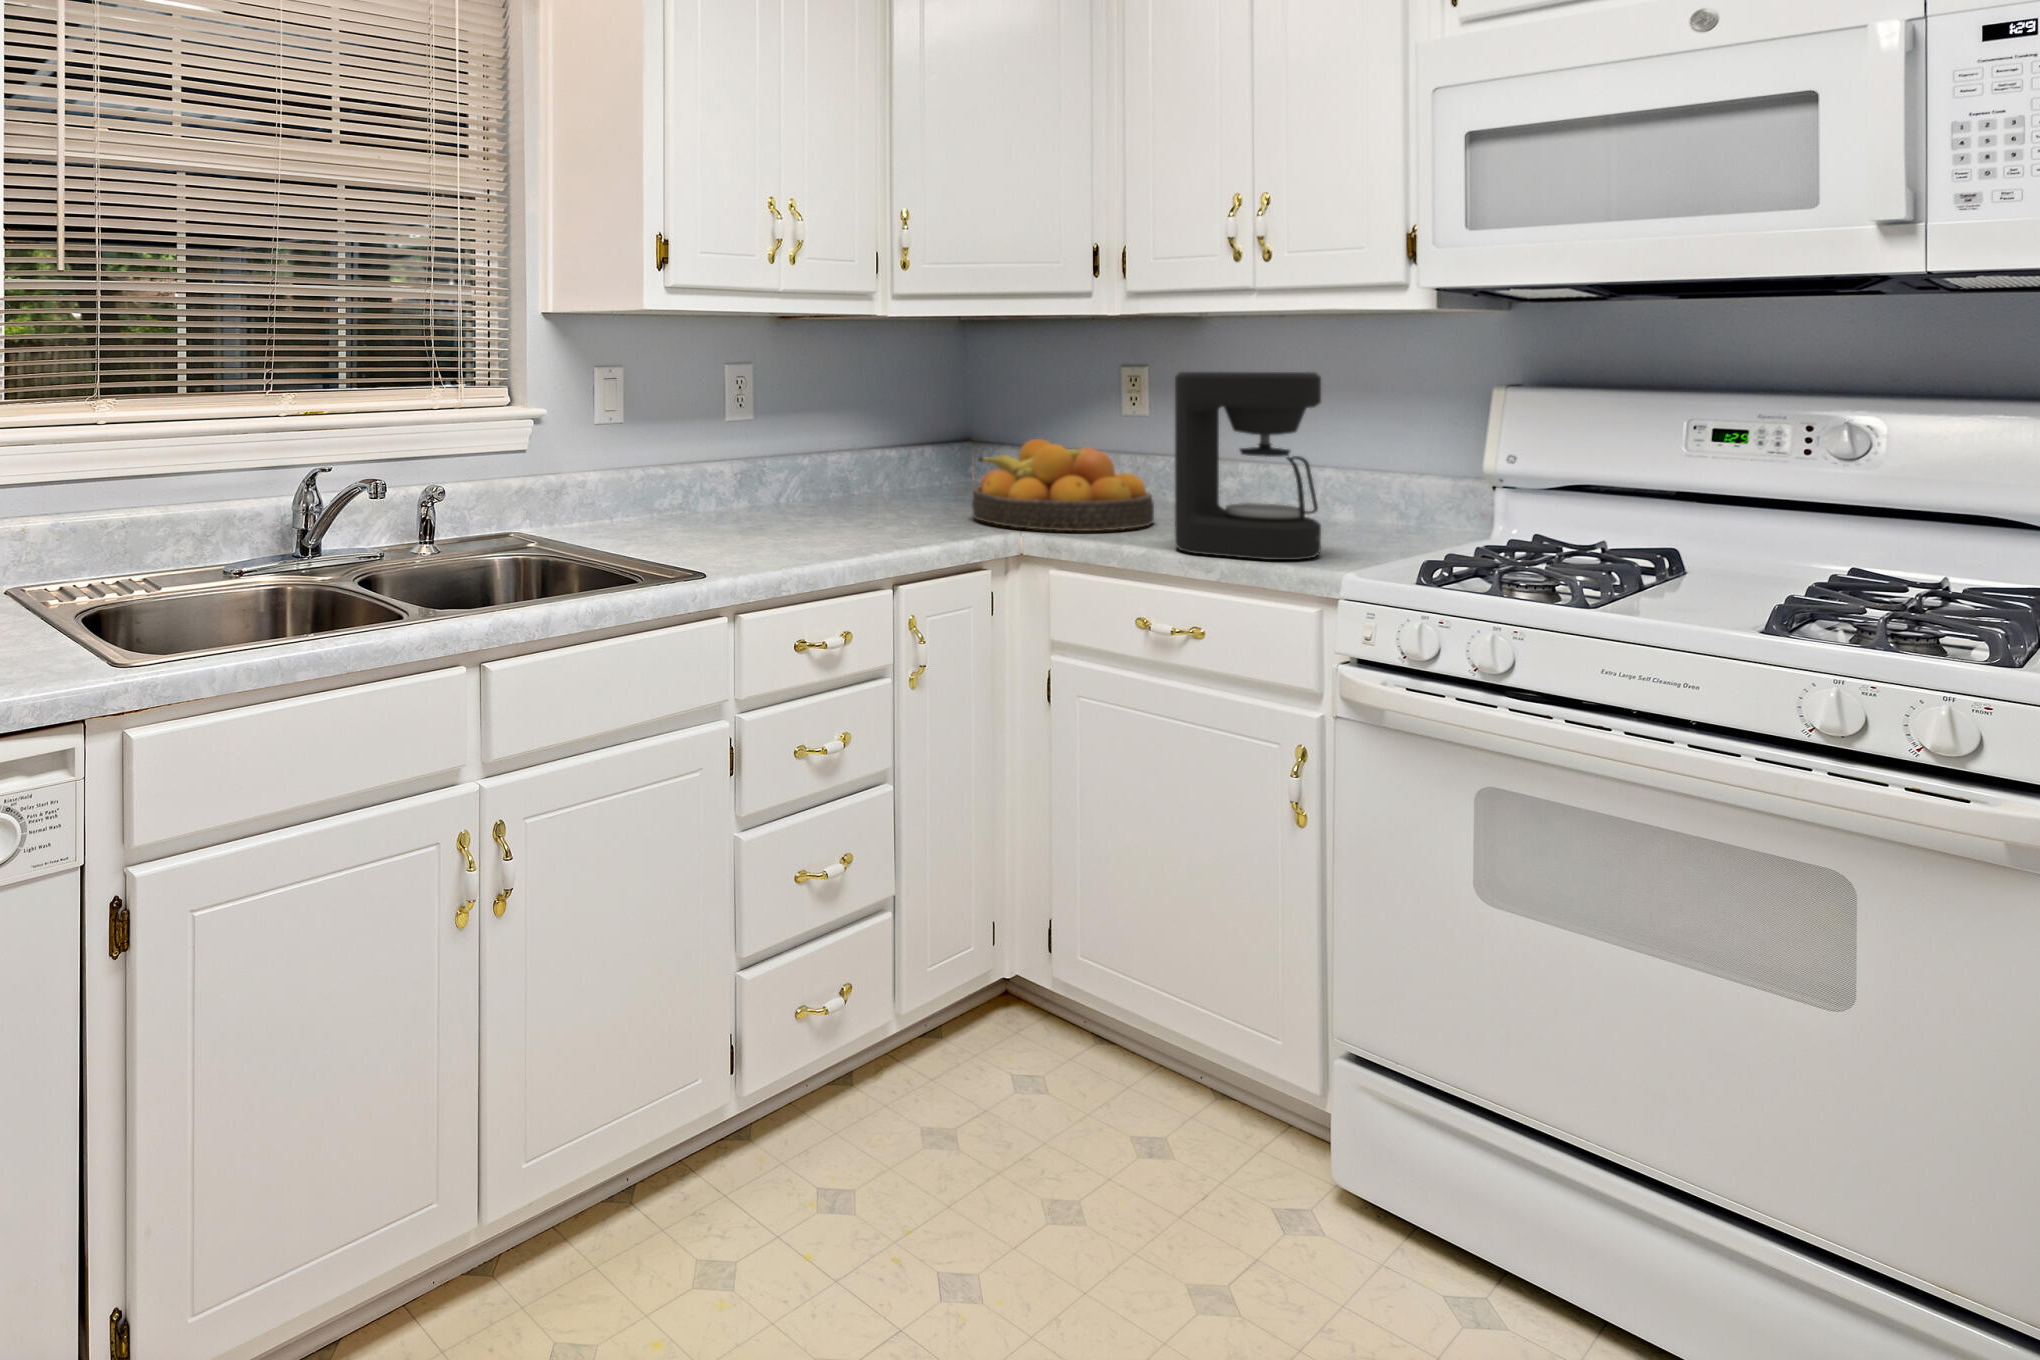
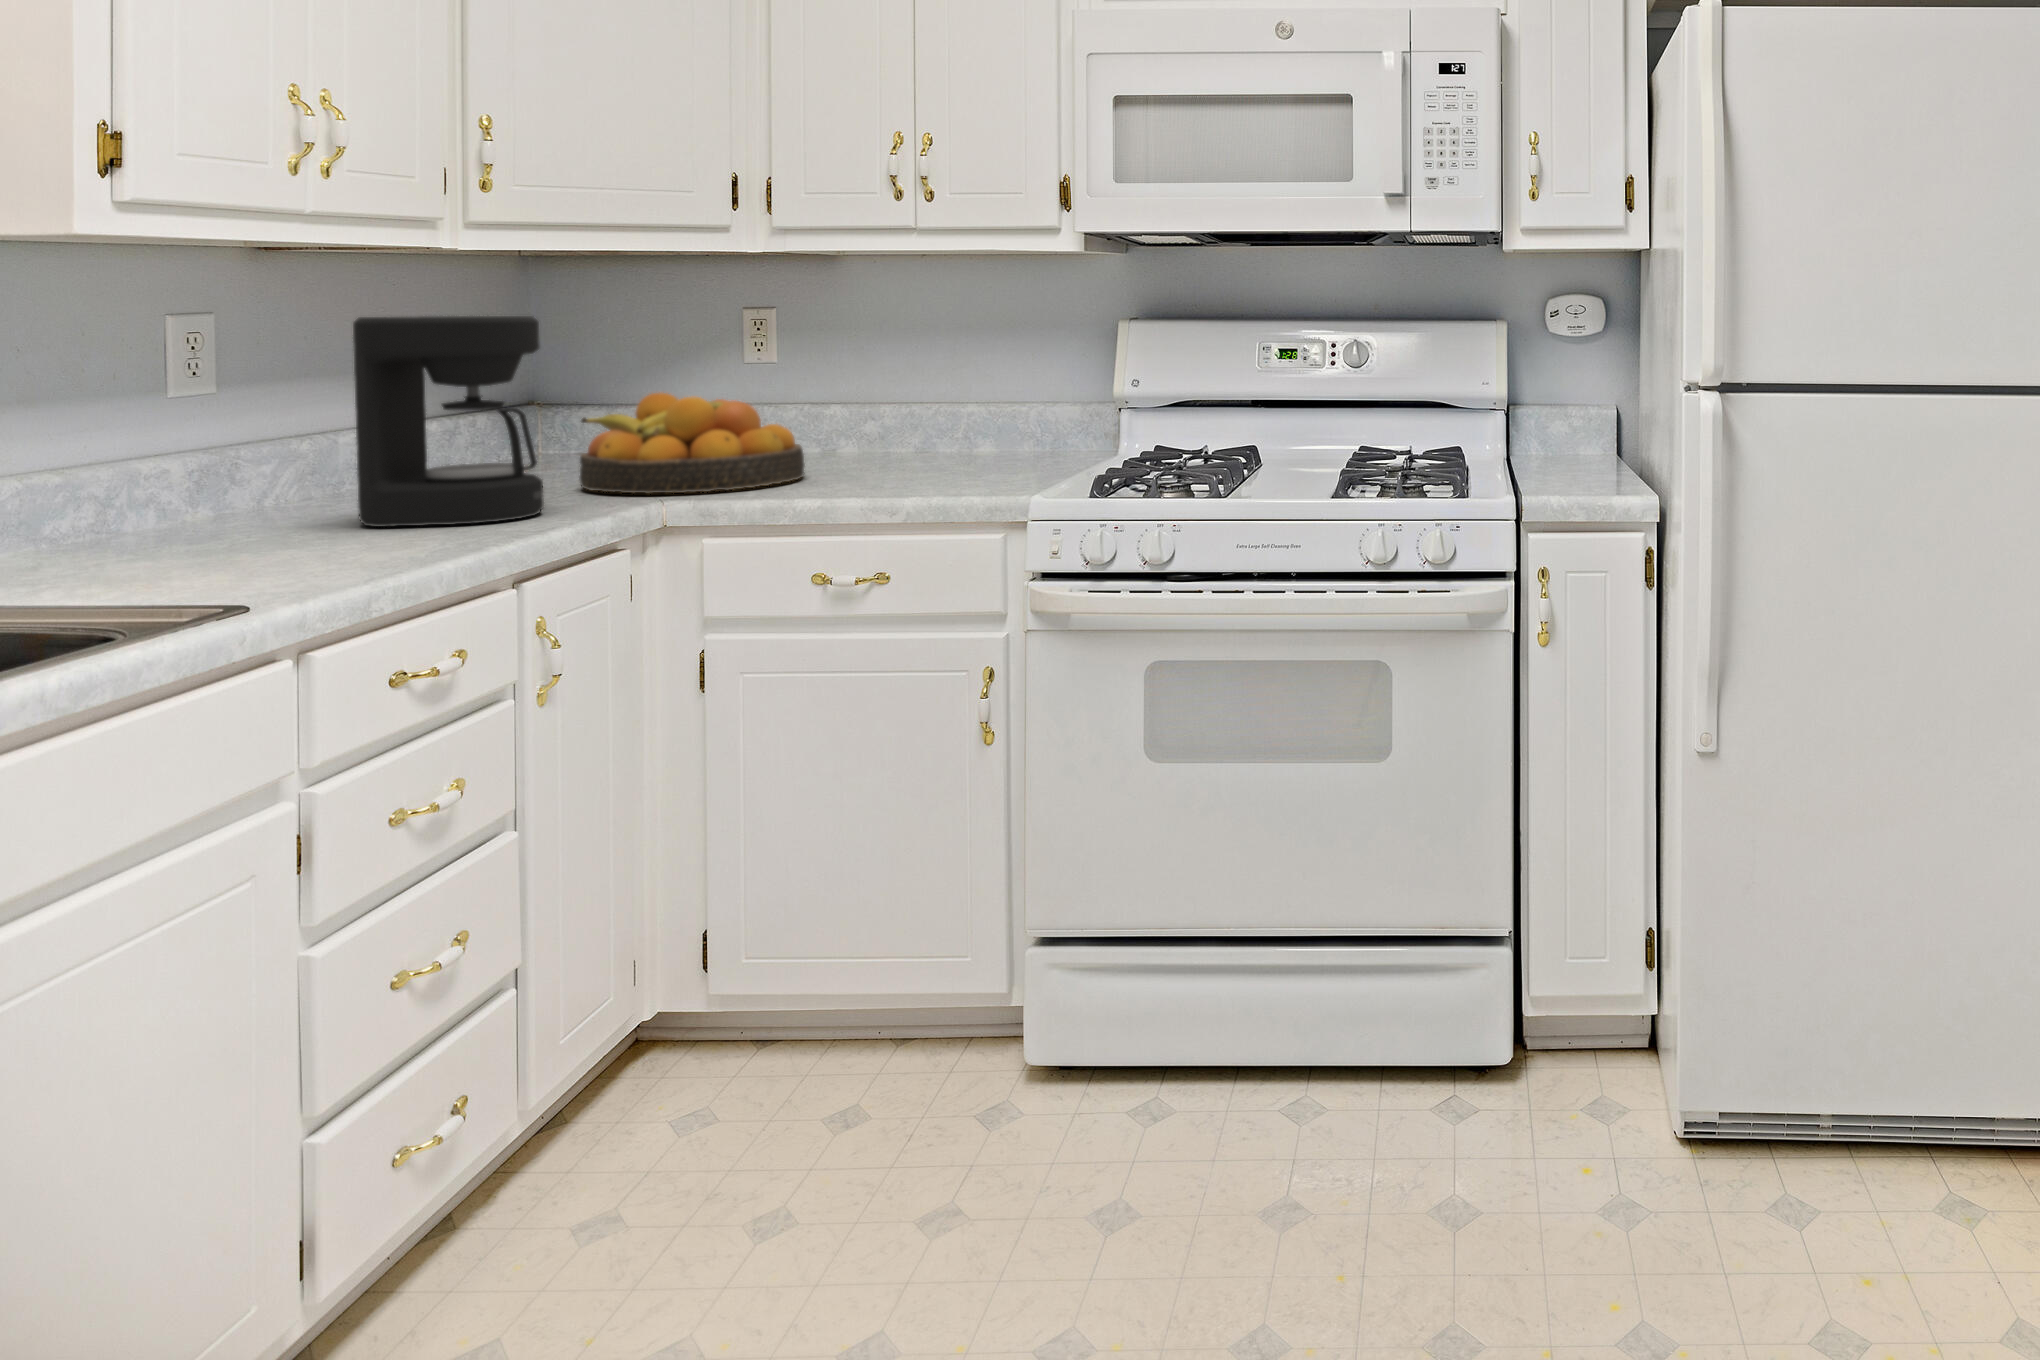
coffee maker: present [1175,372,1321,560] -> present [353,316,544,527]

